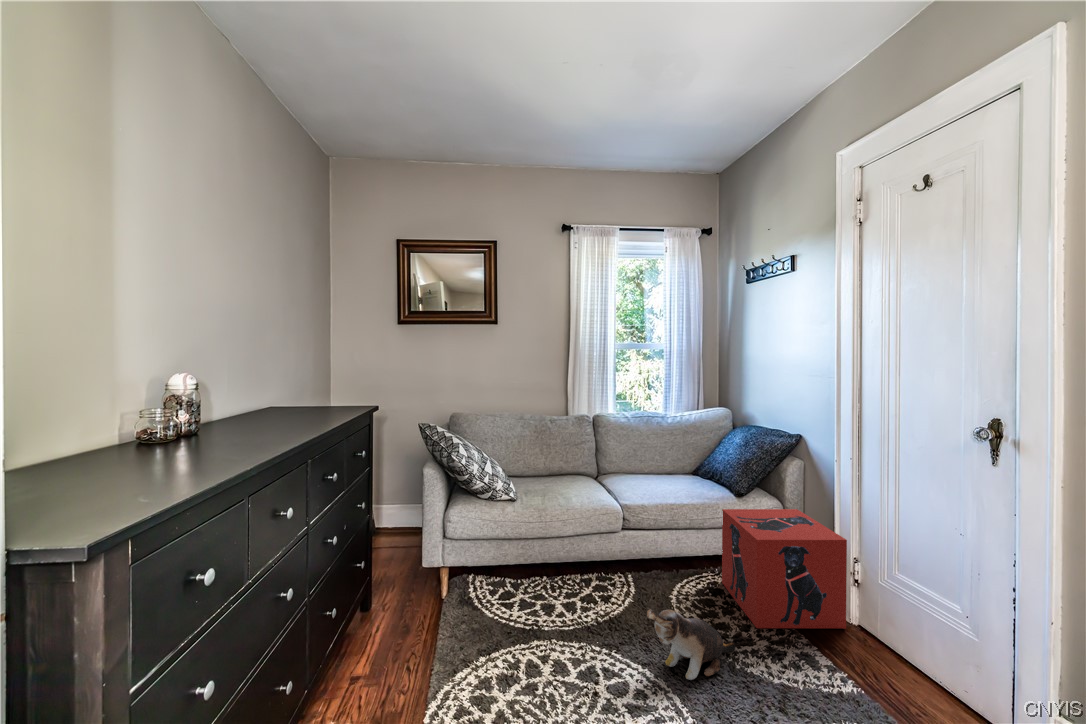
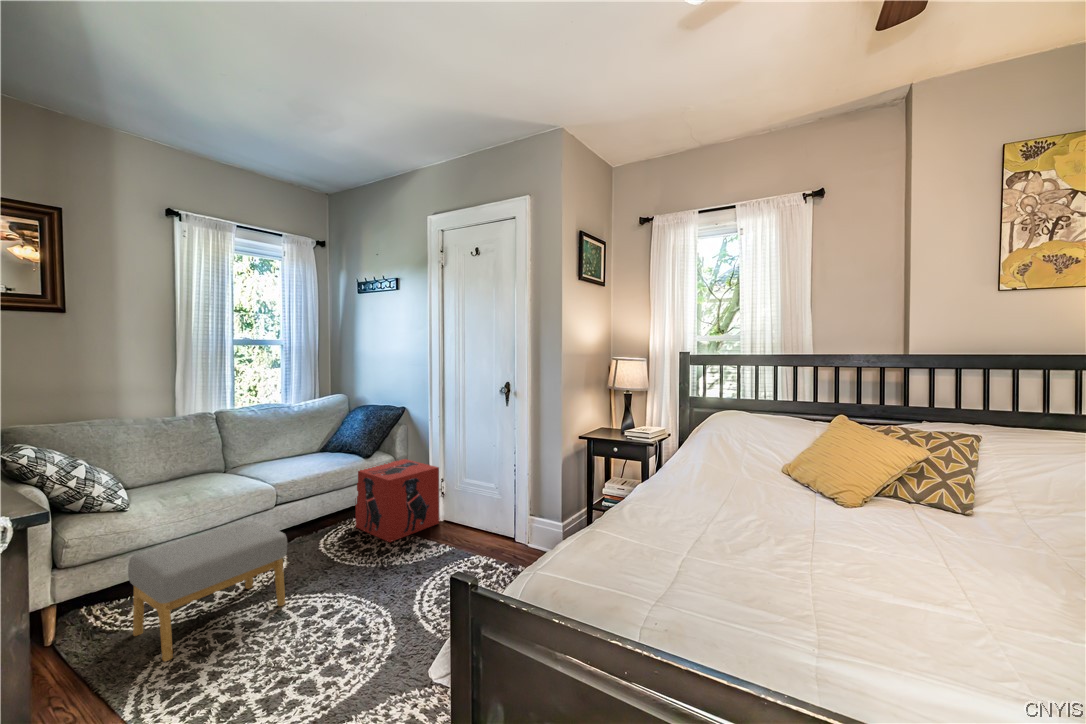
footstool: none [483,542,606,668] -> present [128,521,287,662]
plush toy: present [647,609,735,680] -> none [326,540,381,585]

